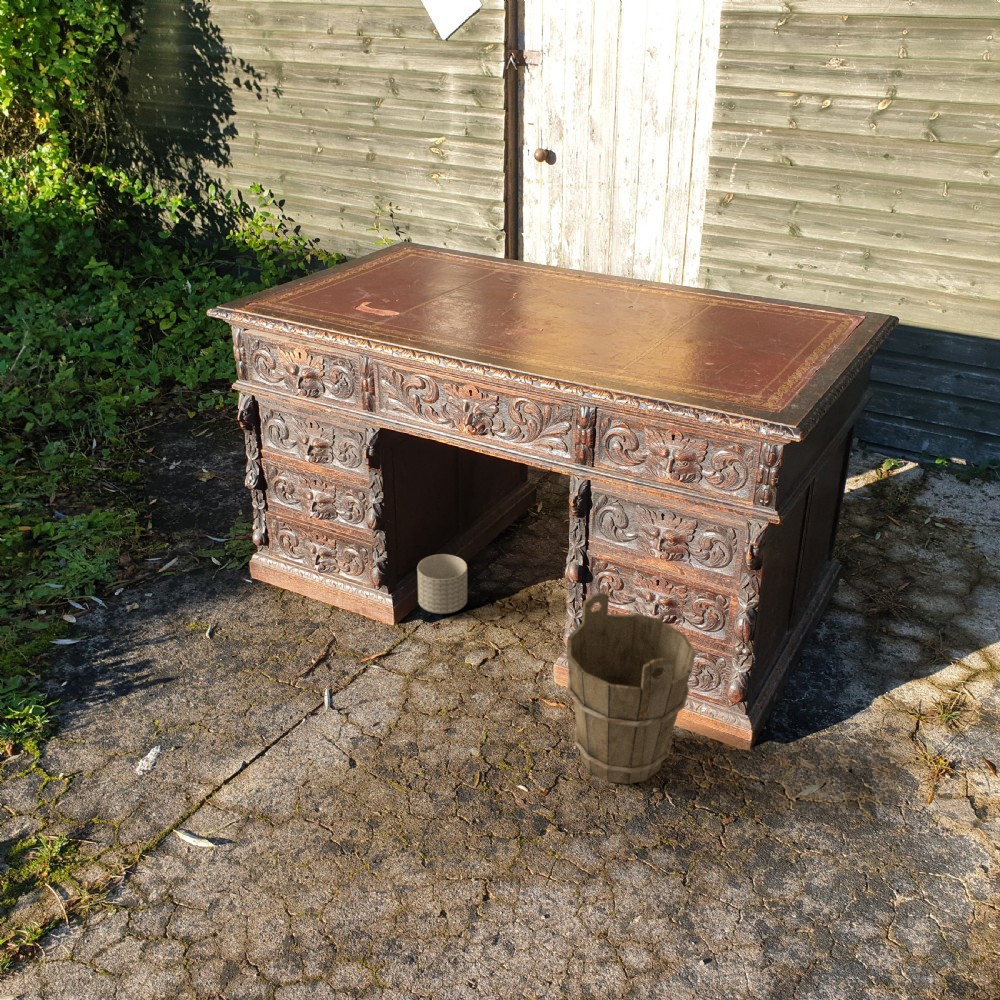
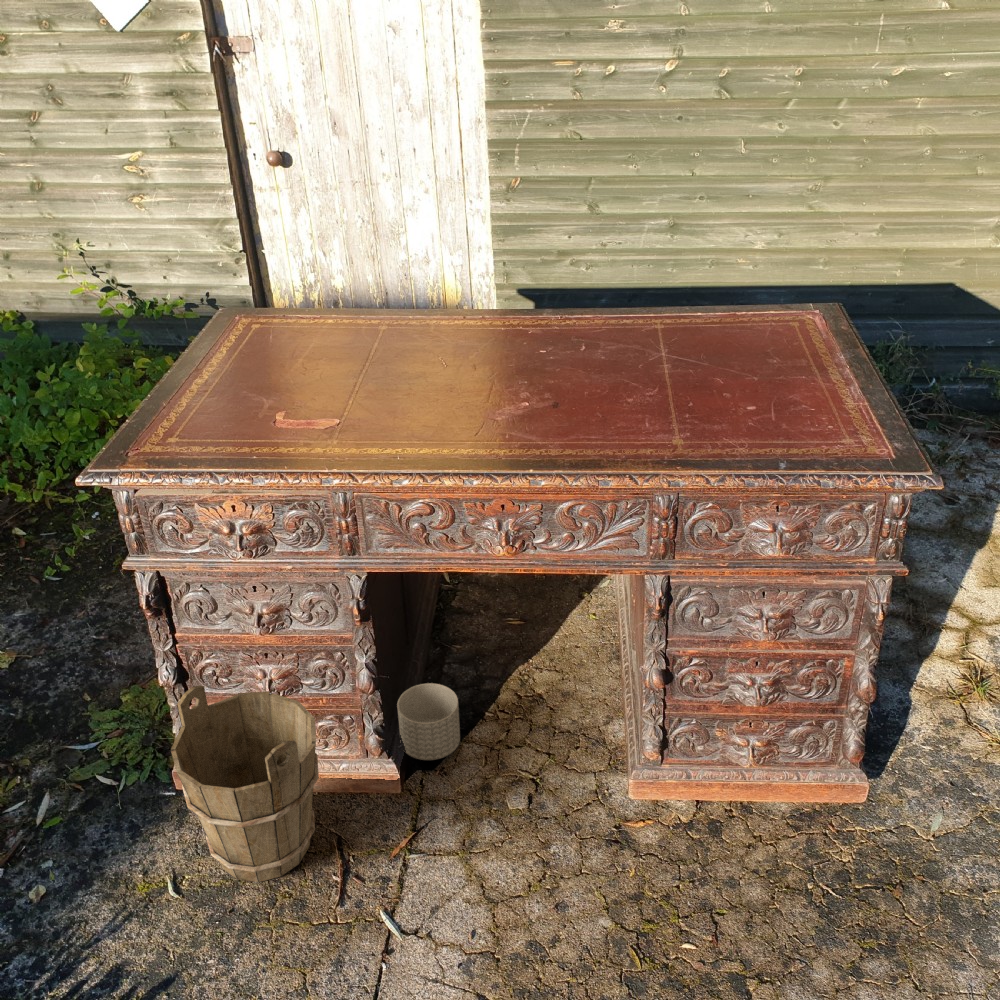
bucket: present [567,593,696,784] -> present [171,685,319,882]

